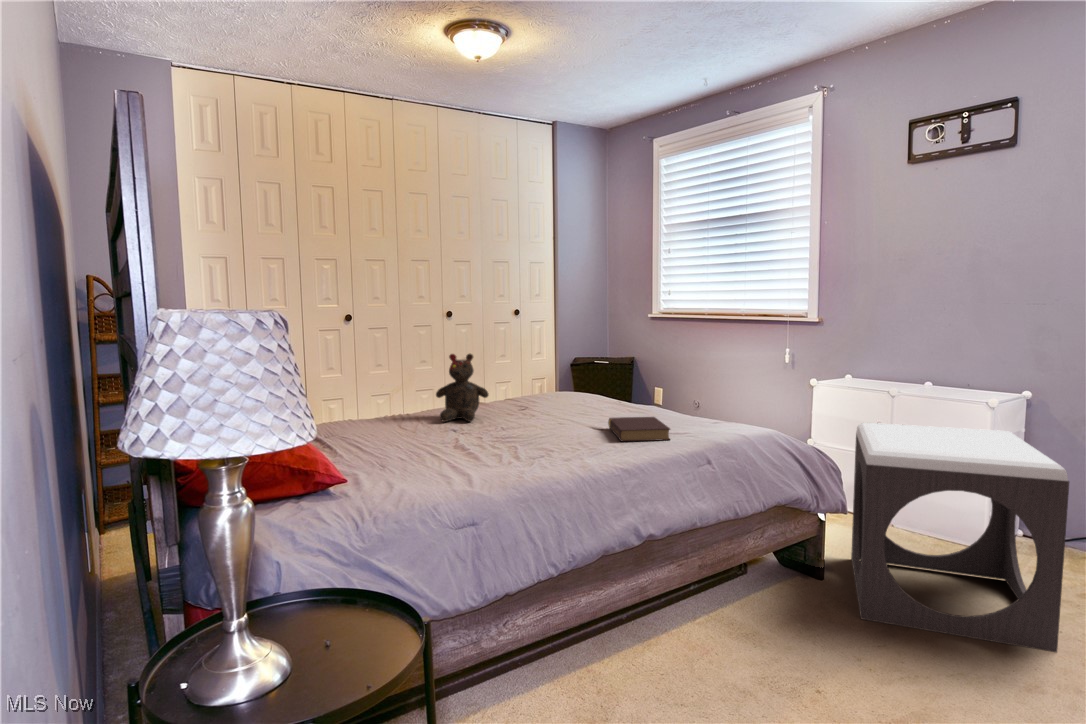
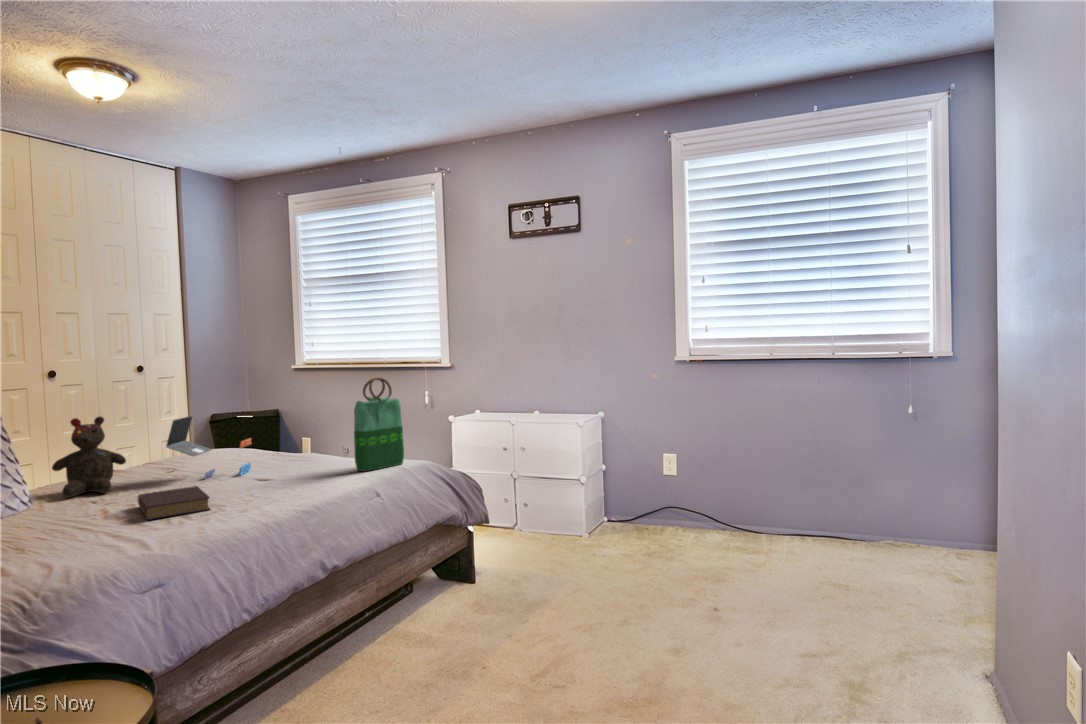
tote bag: none [689,331,745,433] -> present [354,378,404,471]
laptop: none [518,359,593,420] -> present [166,416,251,479]
book: present [608,417,670,441] -> present [138,486,210,520]
footstool: present [851,423,1069,652] -> none [491,441,629,603]

